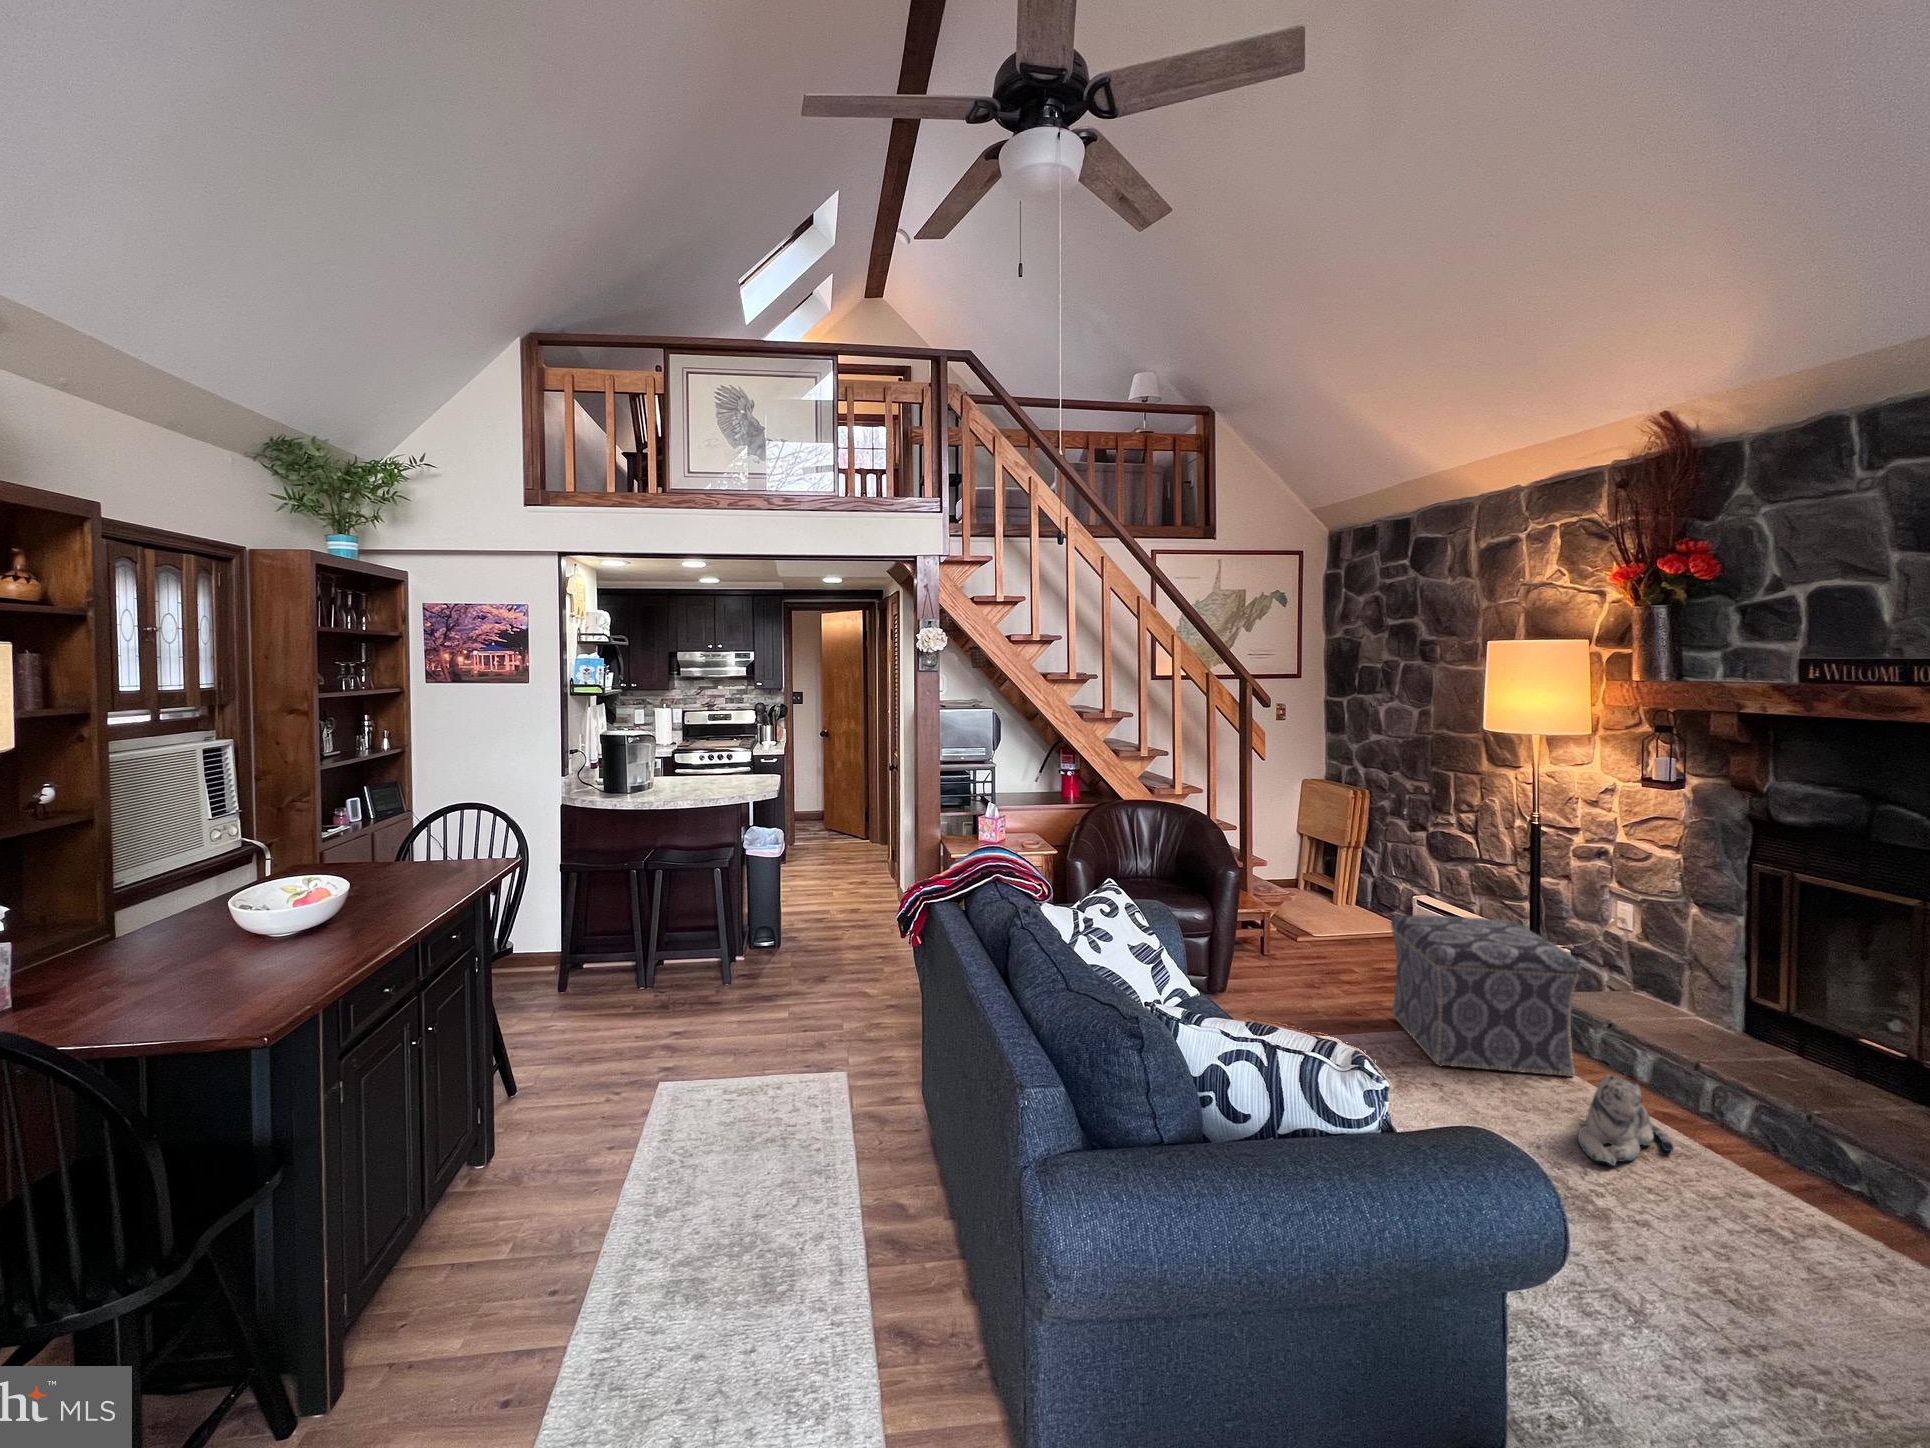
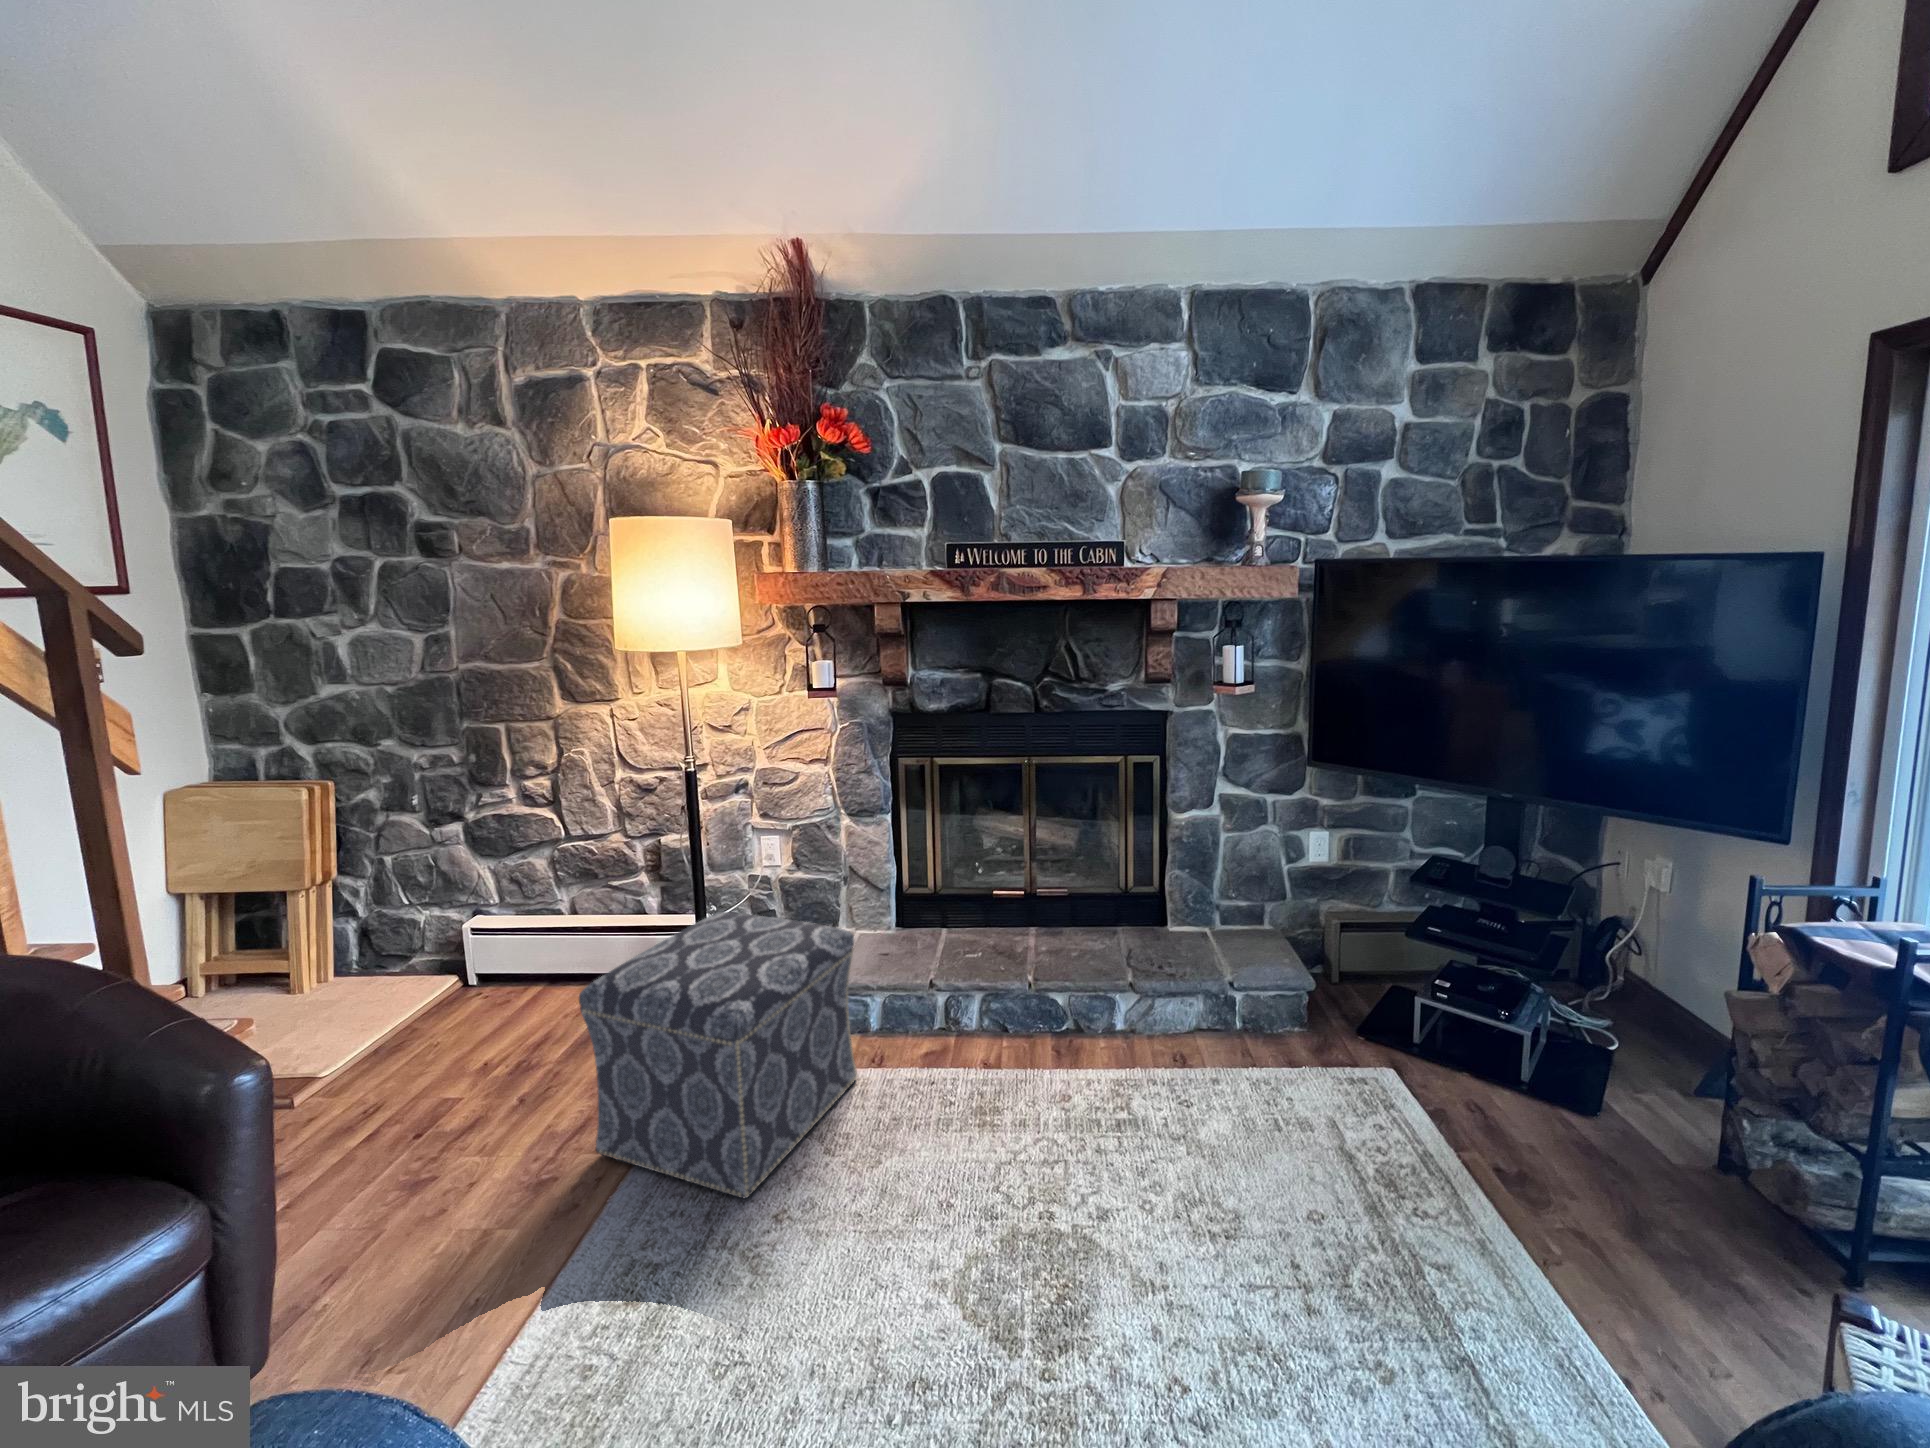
plush toy: present [1578,1075,1673,1166] -> none [943,1059,1041,1195]

